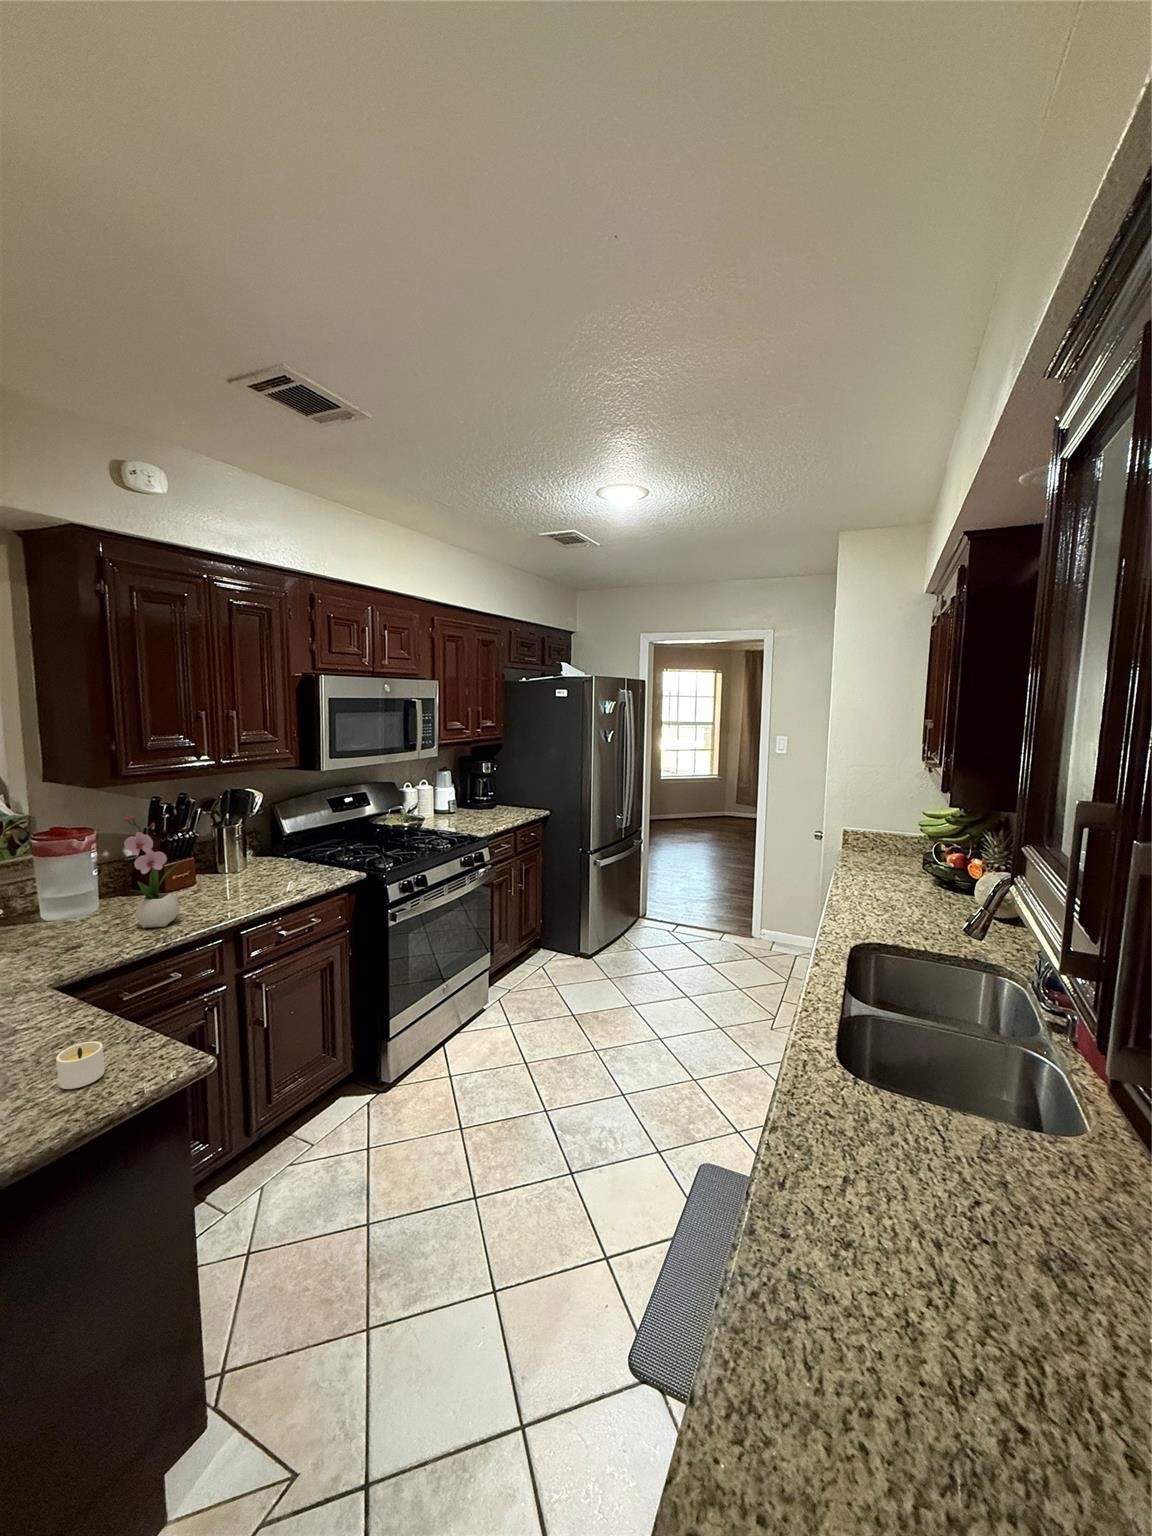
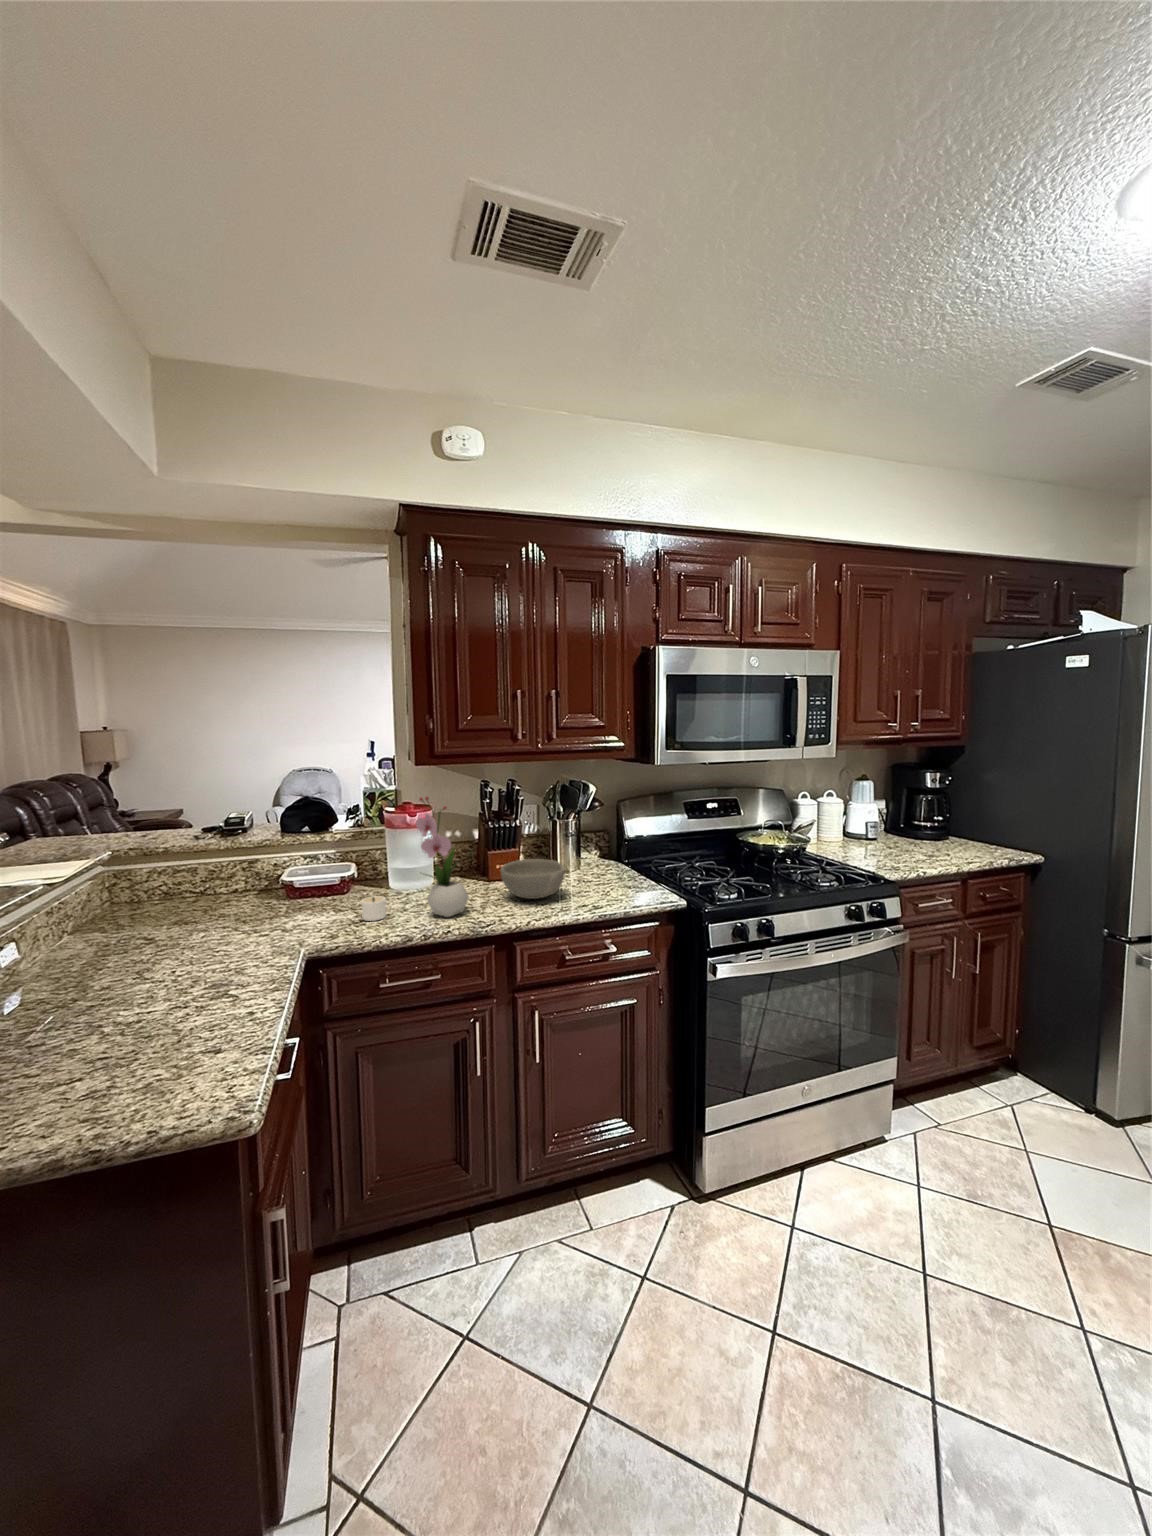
bowl: none [195,861,262,898] -> present [501,859,565,899]
candle: present [56,1041,105,1089] -> present [362,896,386,921]

